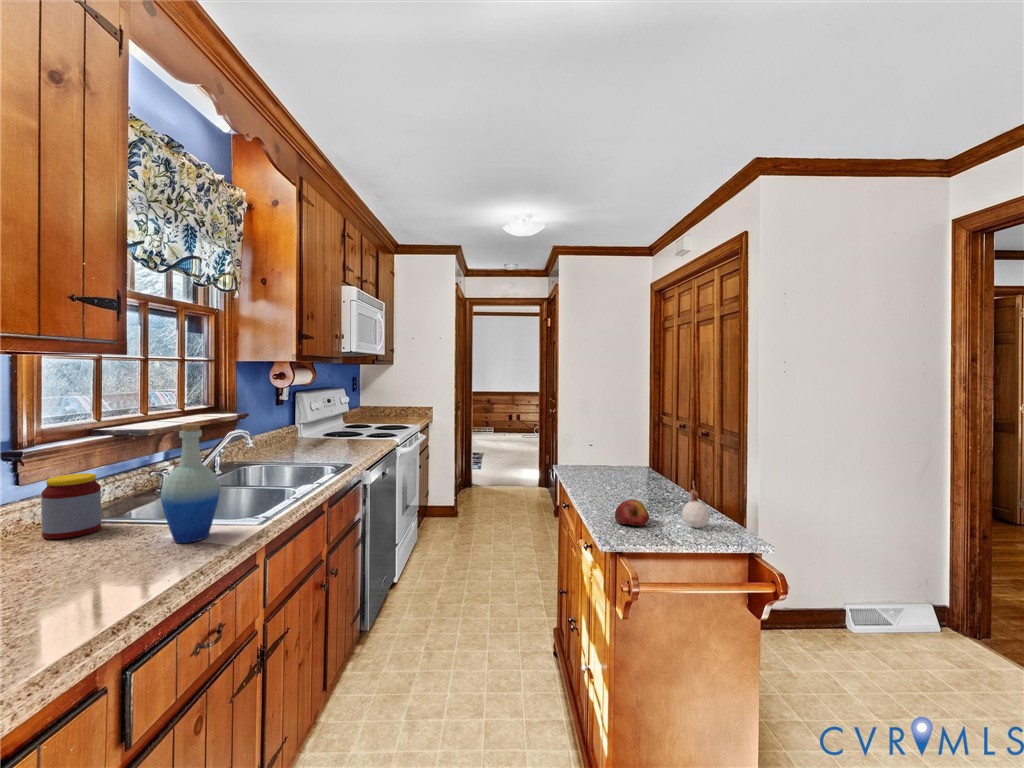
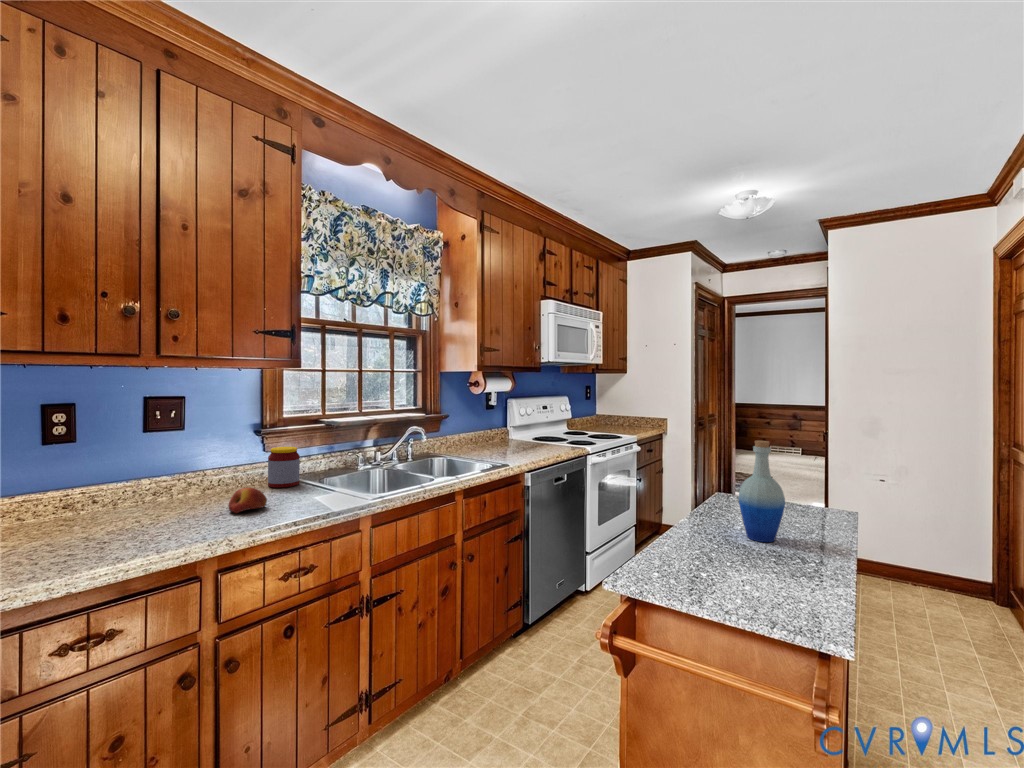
bottle: present [161,424,220,543] -> present [739,441,785,542]
candle: present [682,486,709,528] -> none [764,531,806,598]
apple: present [615,500,649,526] -> present [229,488,267,513]

